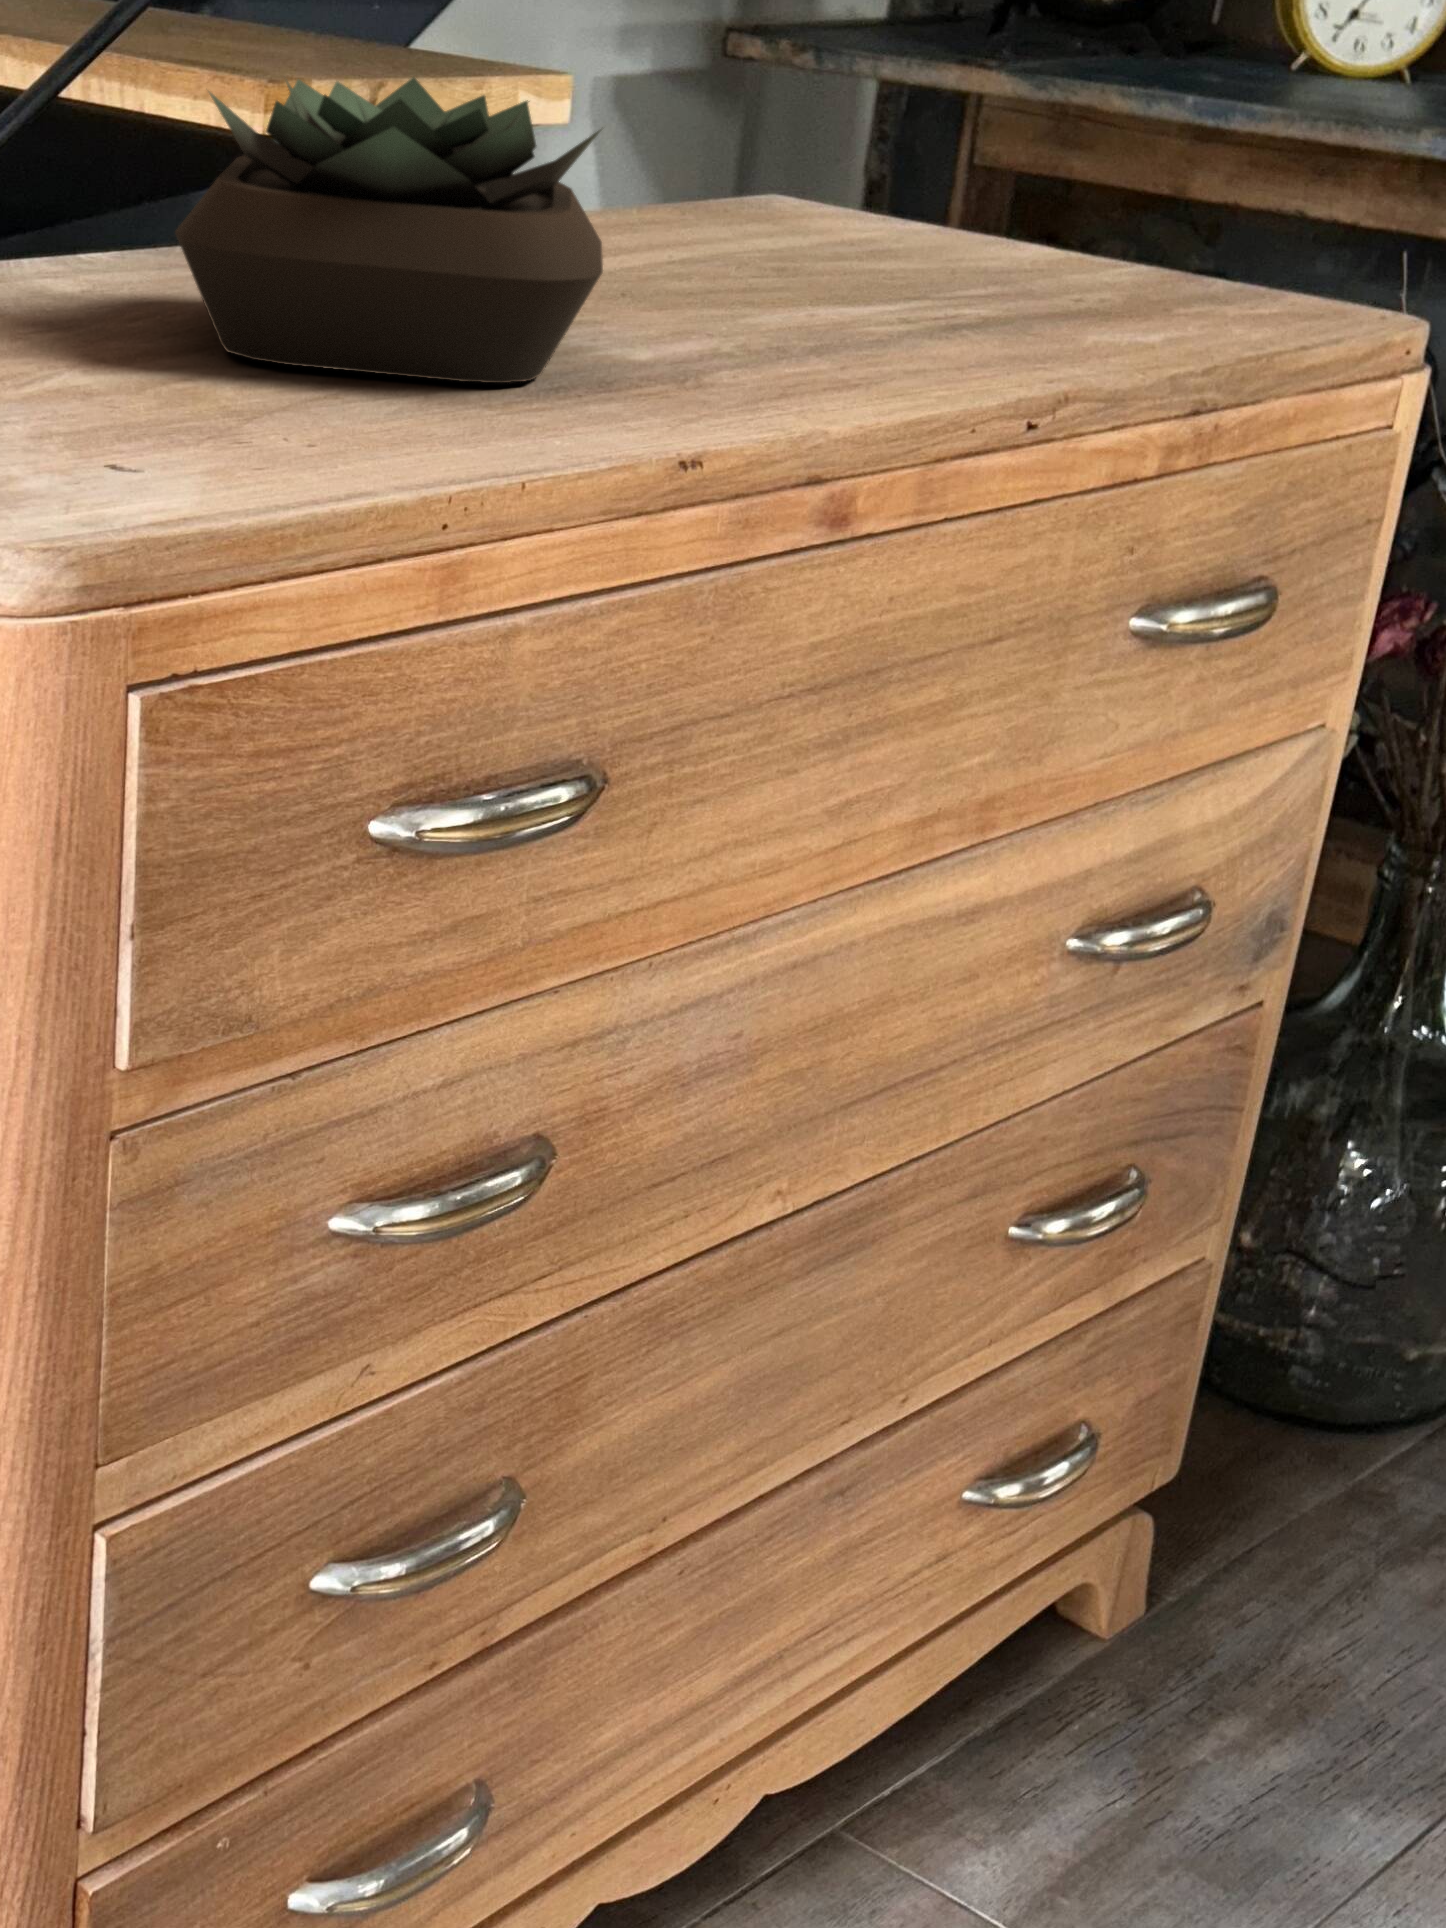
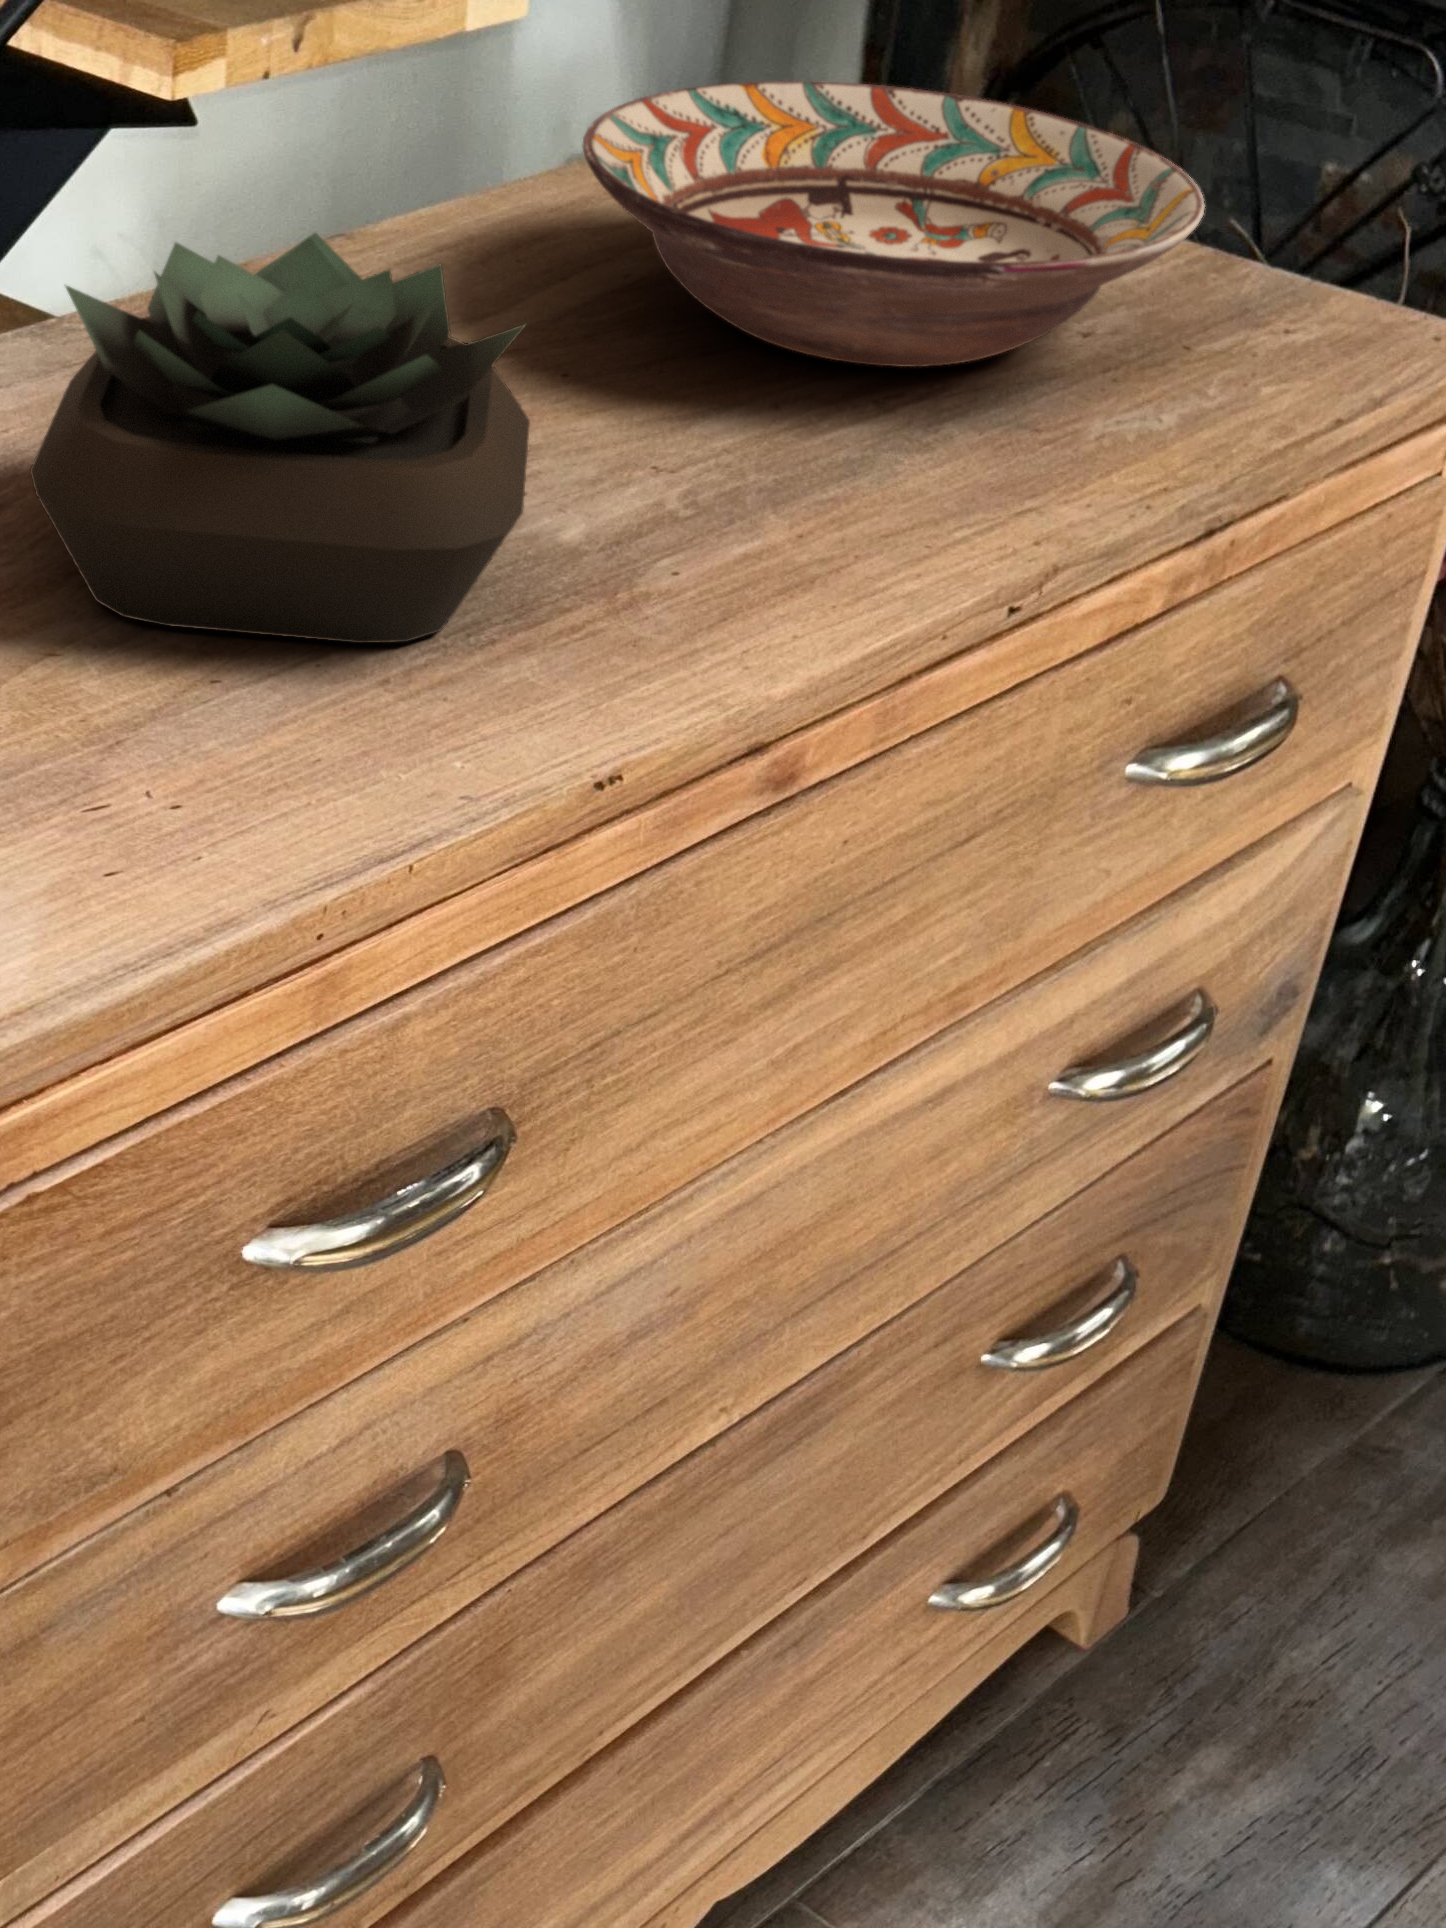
decorative bowl: none [633,102,1170,295] -> present [582,81,1205,367]

